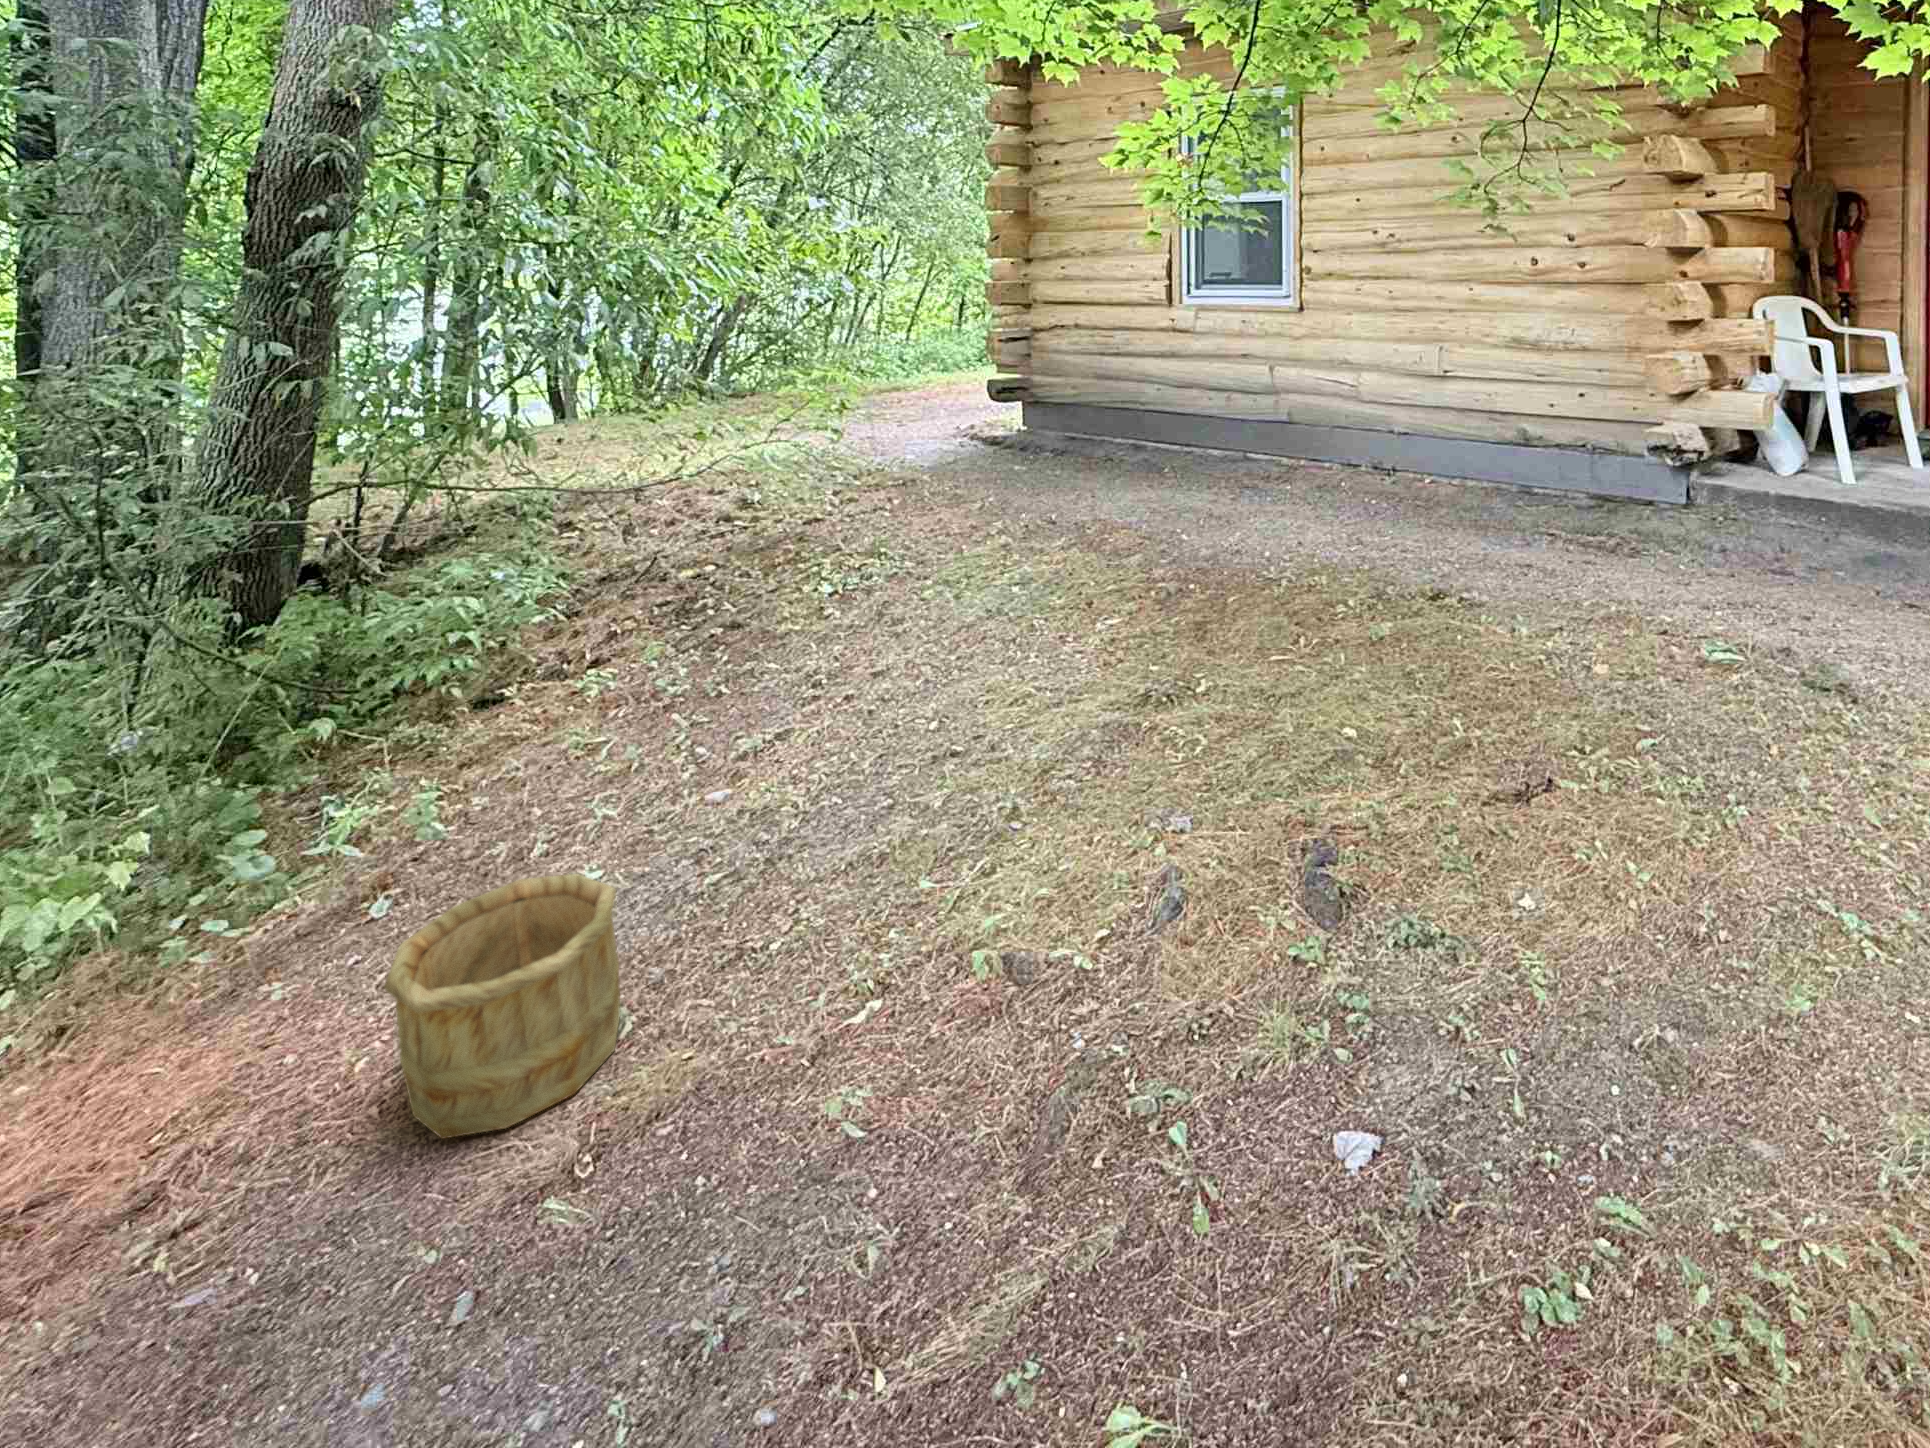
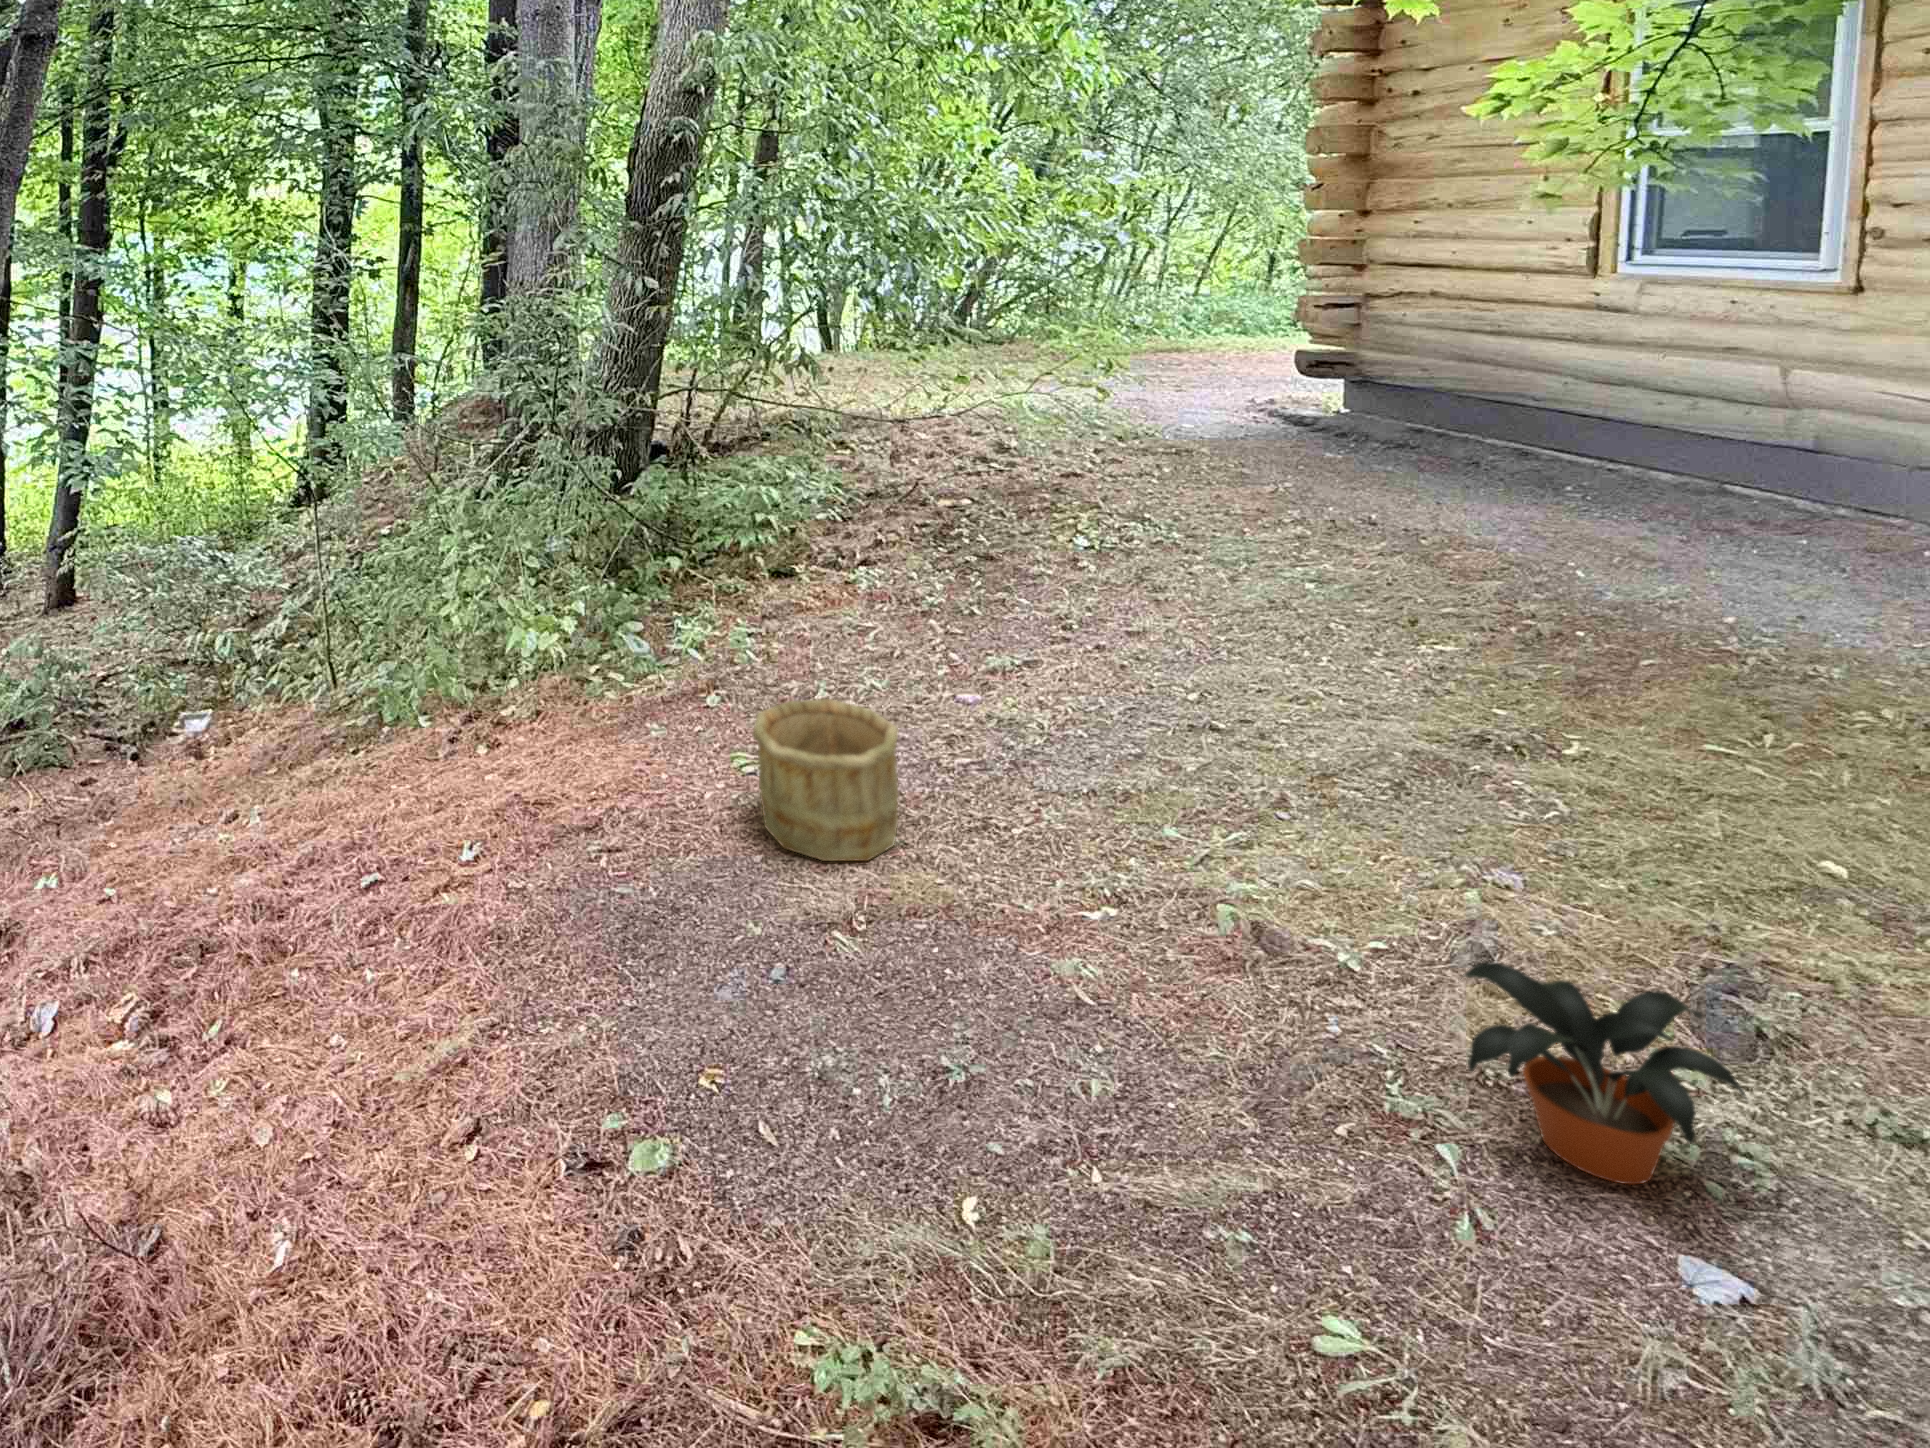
potted plant: none [1177,888,1366,1093] -> present [1463,962,1746,1184]

